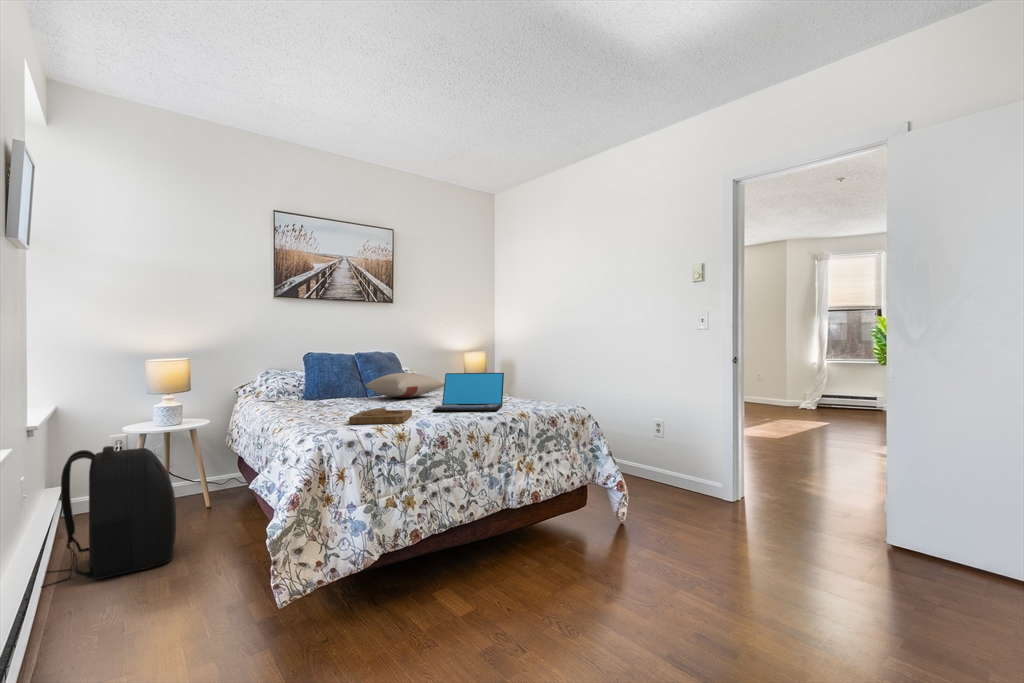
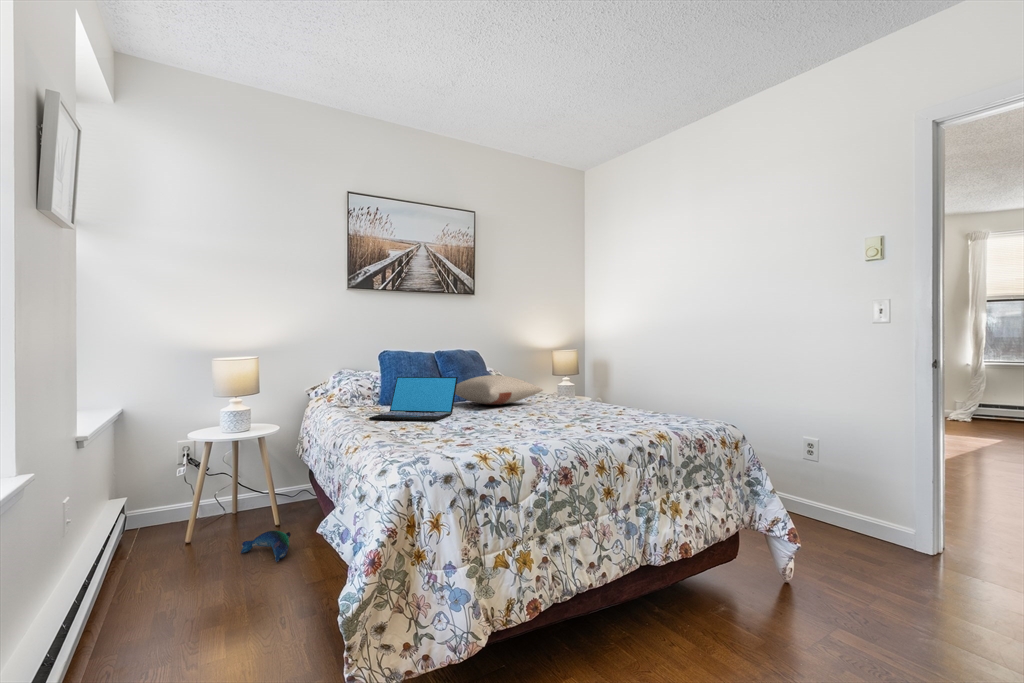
laptop: present [432,373,504,412] -> present [369,377,458,421]
tray: present [349,408,412,424] -> none [441,424,517,447]
backpack: present [41,446,176,588] -> none [74,463,234,640]
plush toy: none [177,507,223,531] -> present [241,530,291,562]

